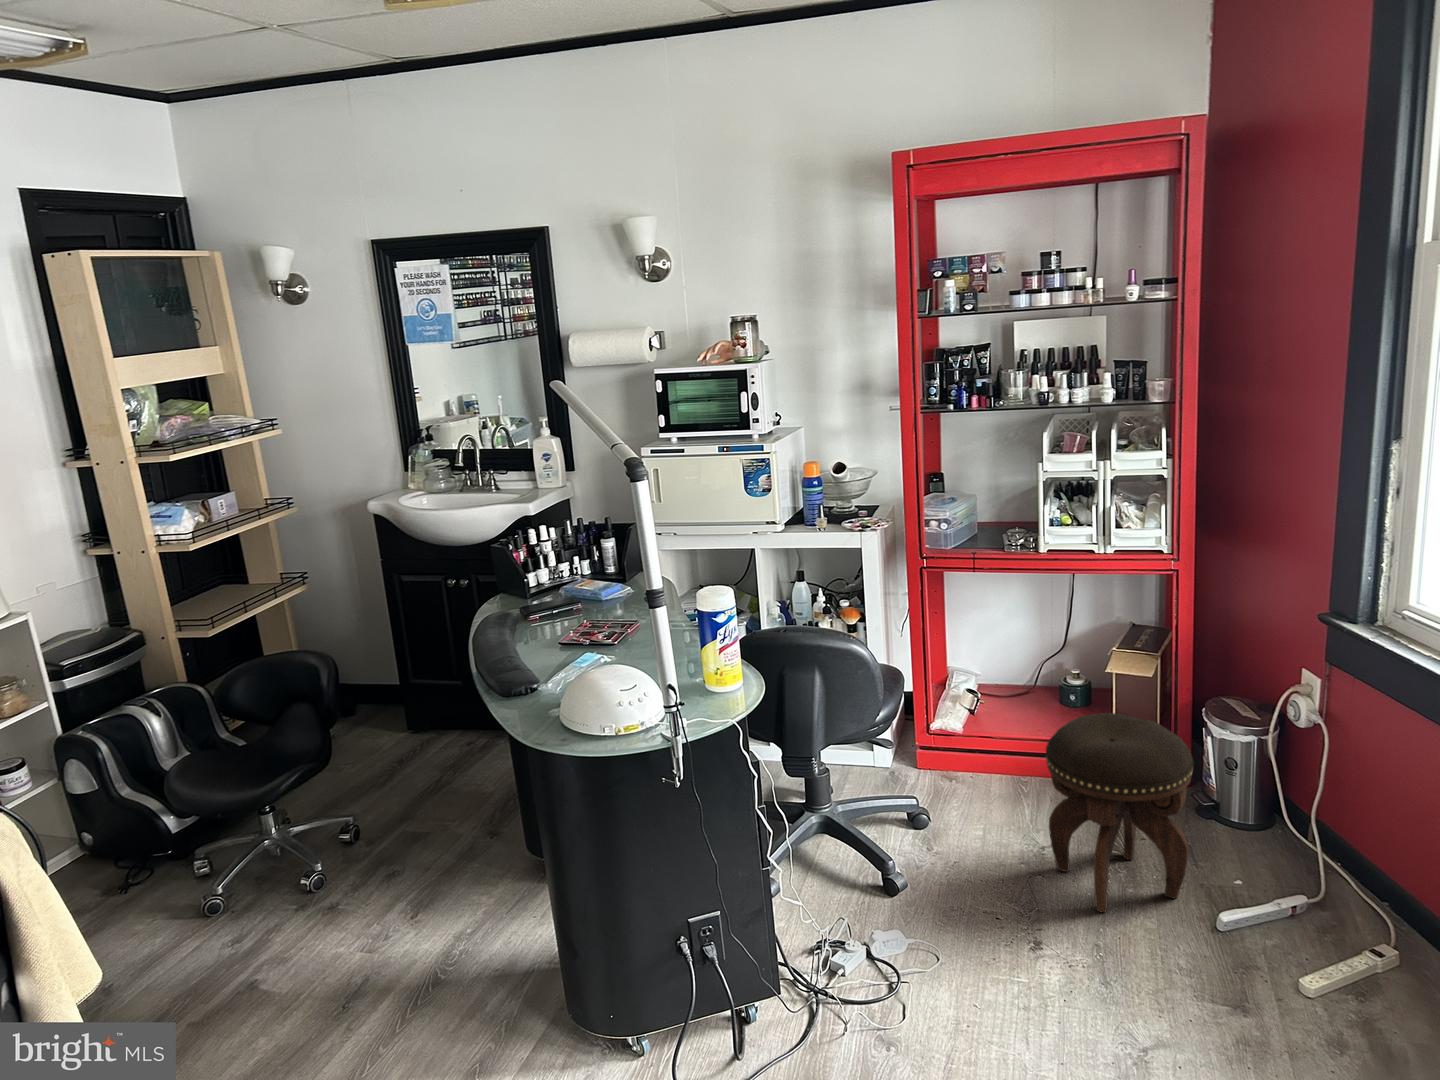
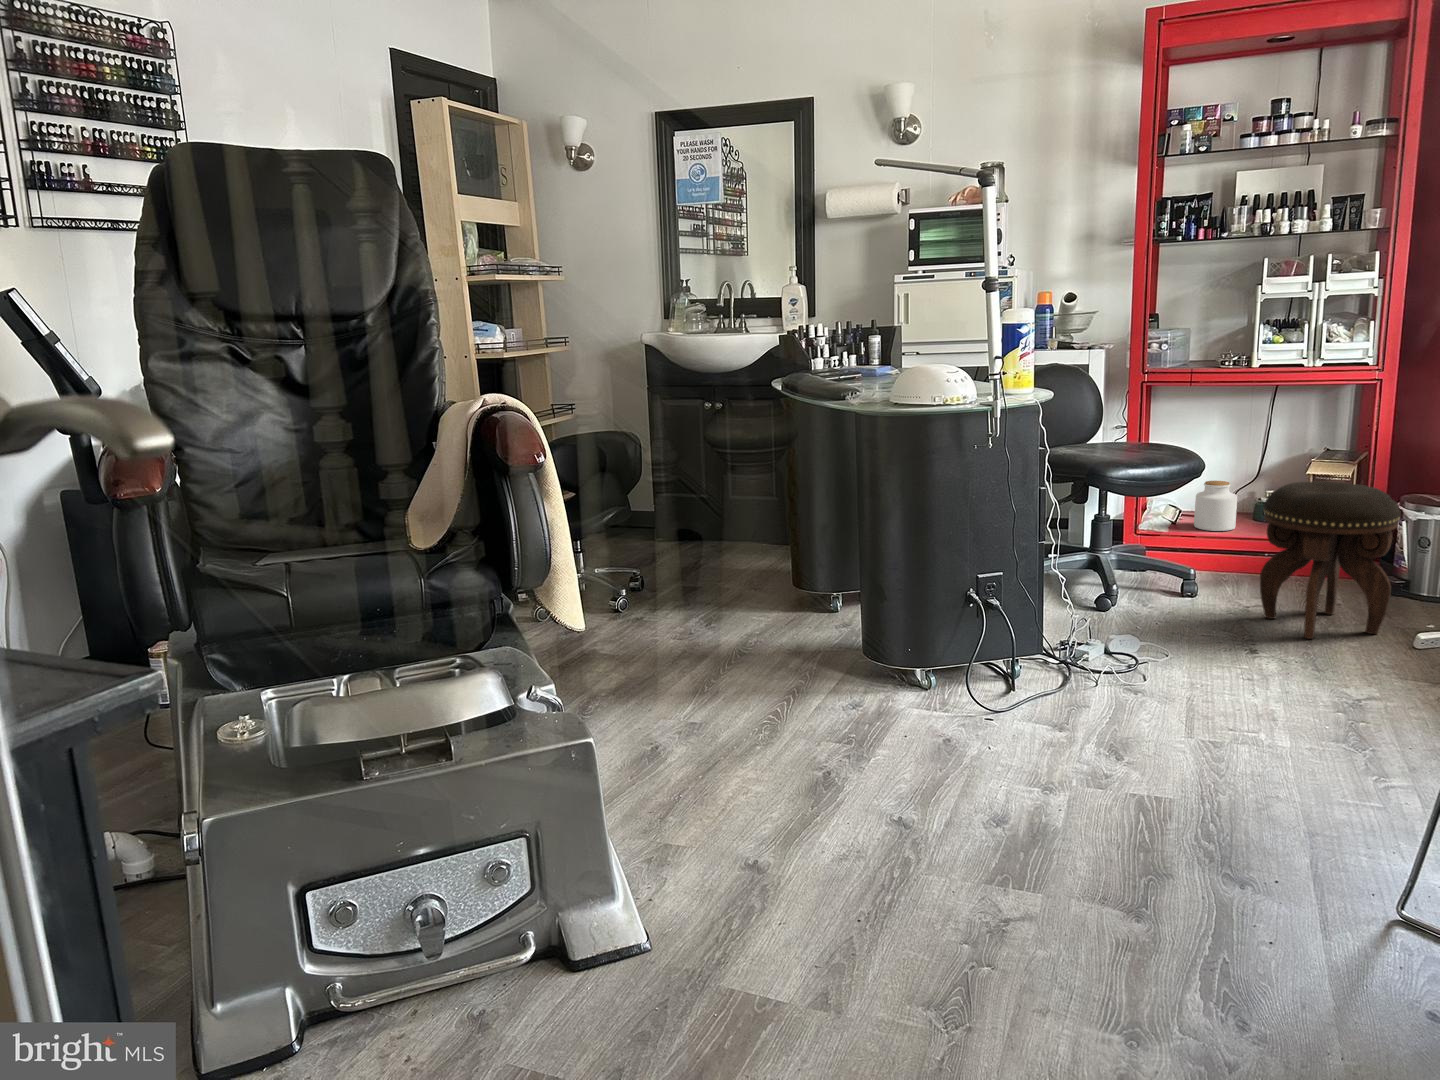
jar: none [994,663,1038,724] -> present [1194,481,1237,531]

